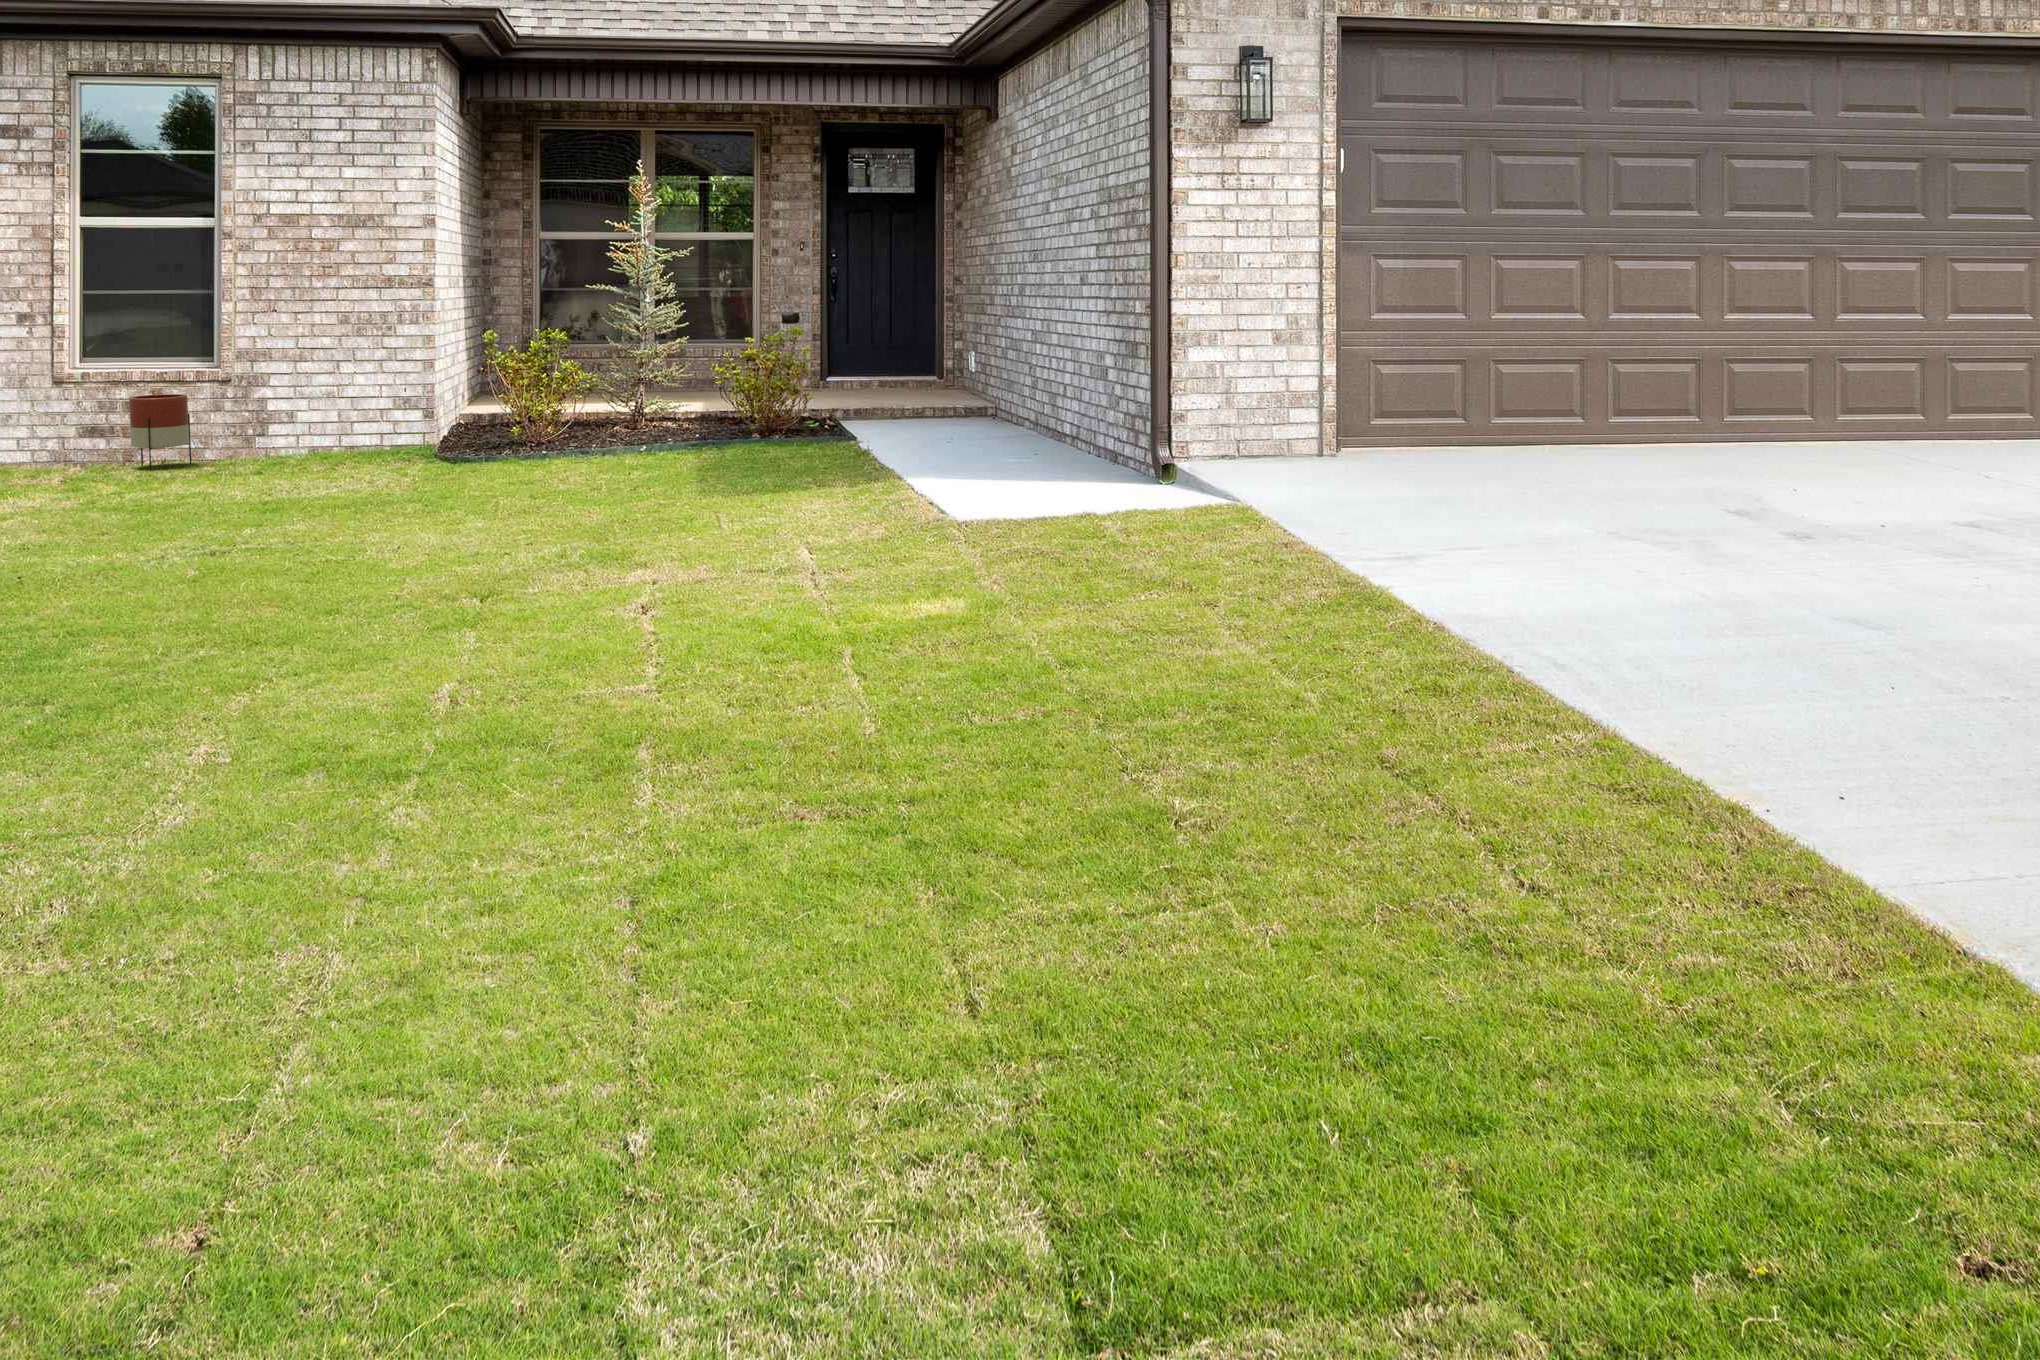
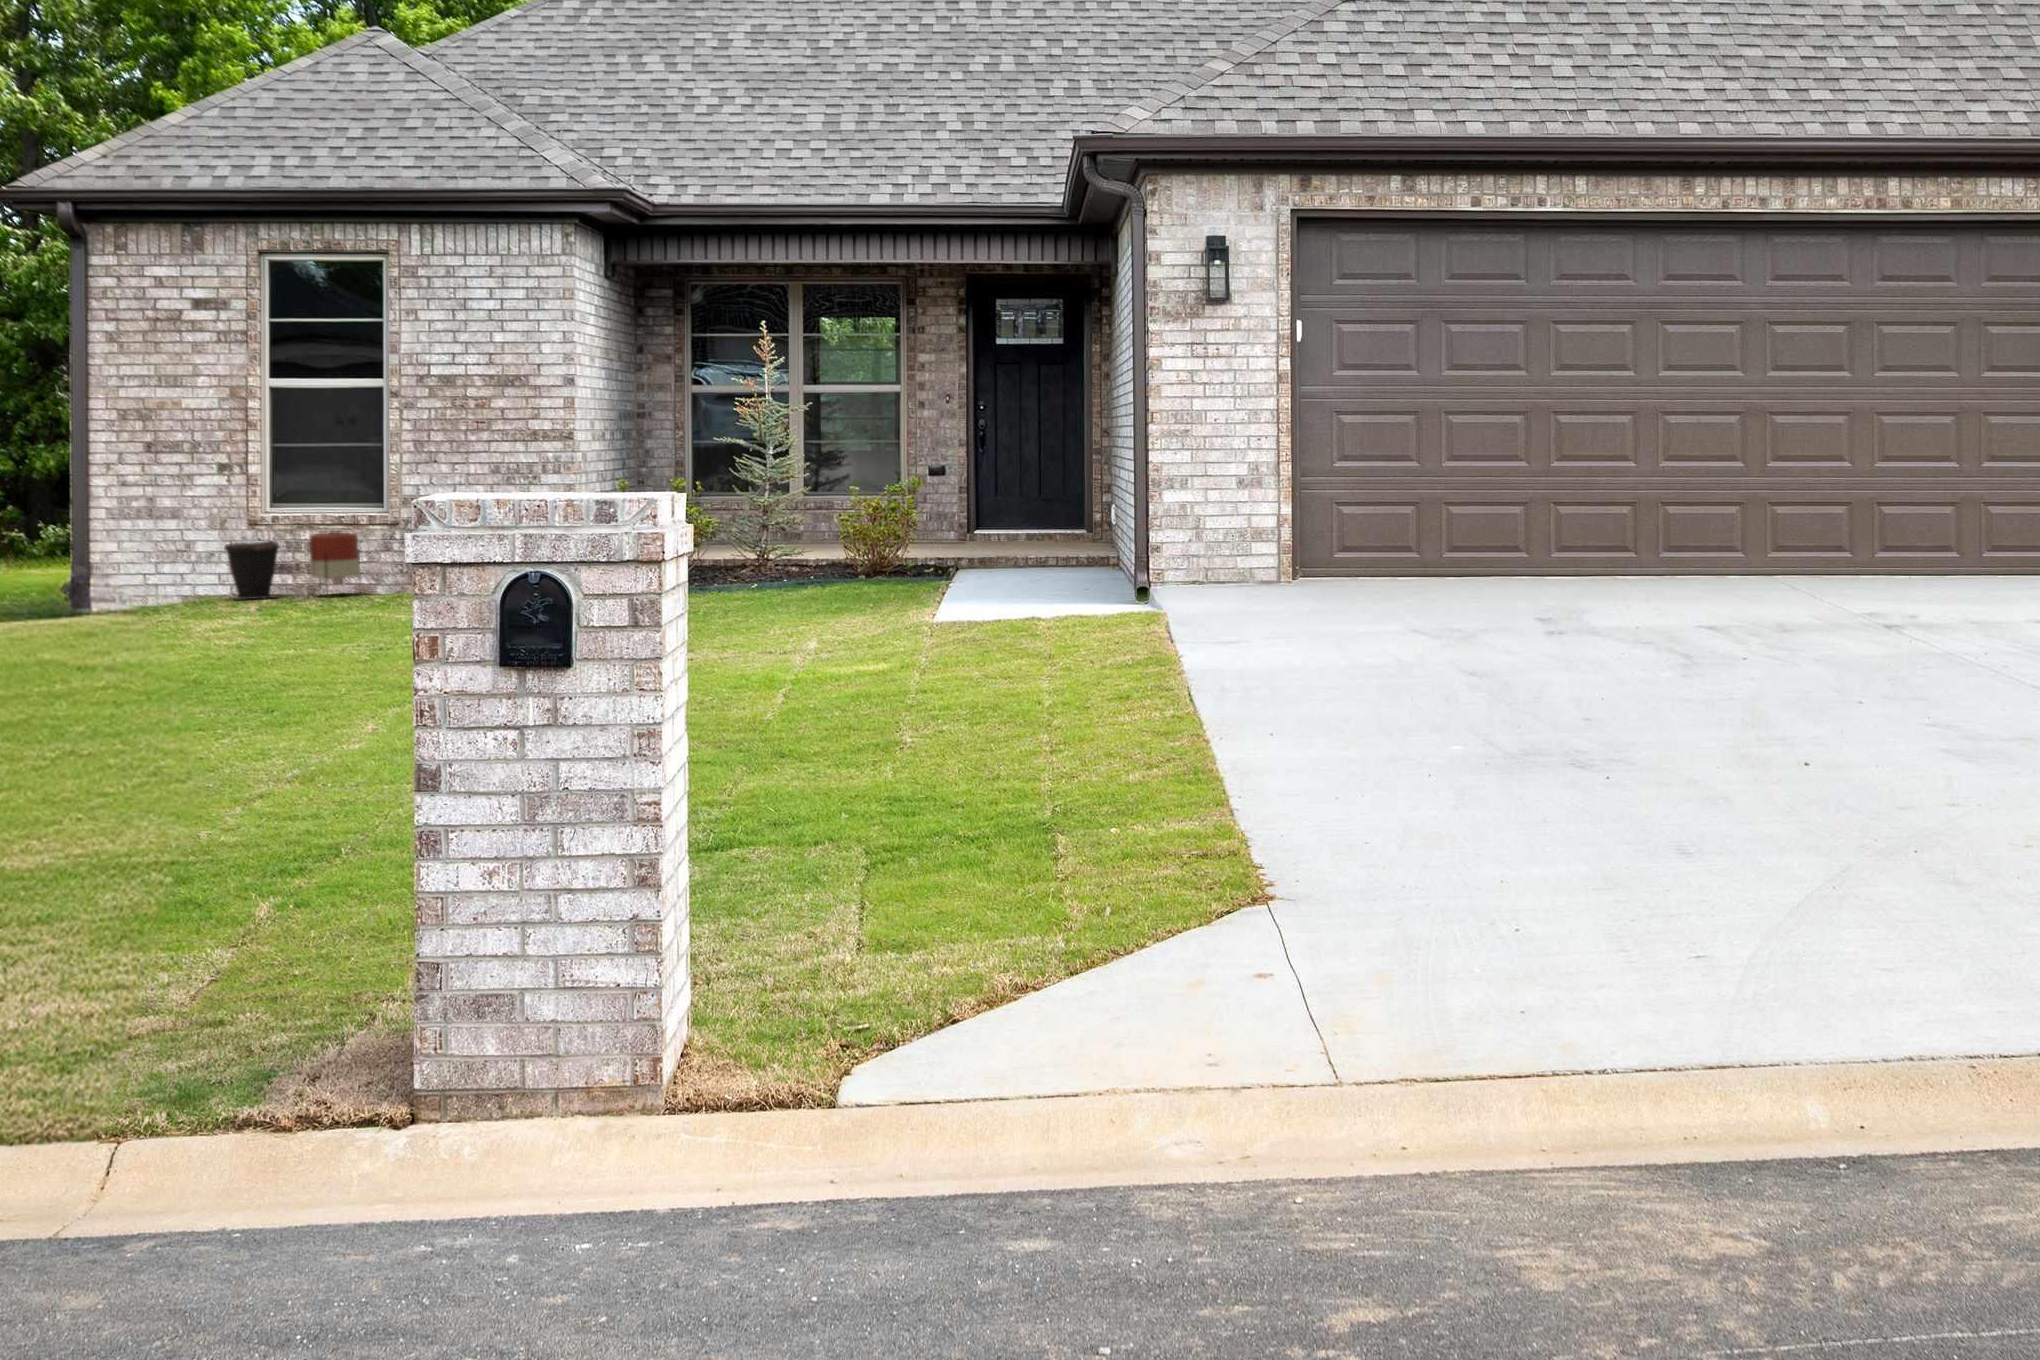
bucket: none [24,404,93,474] -> present [224,541,280,599]

